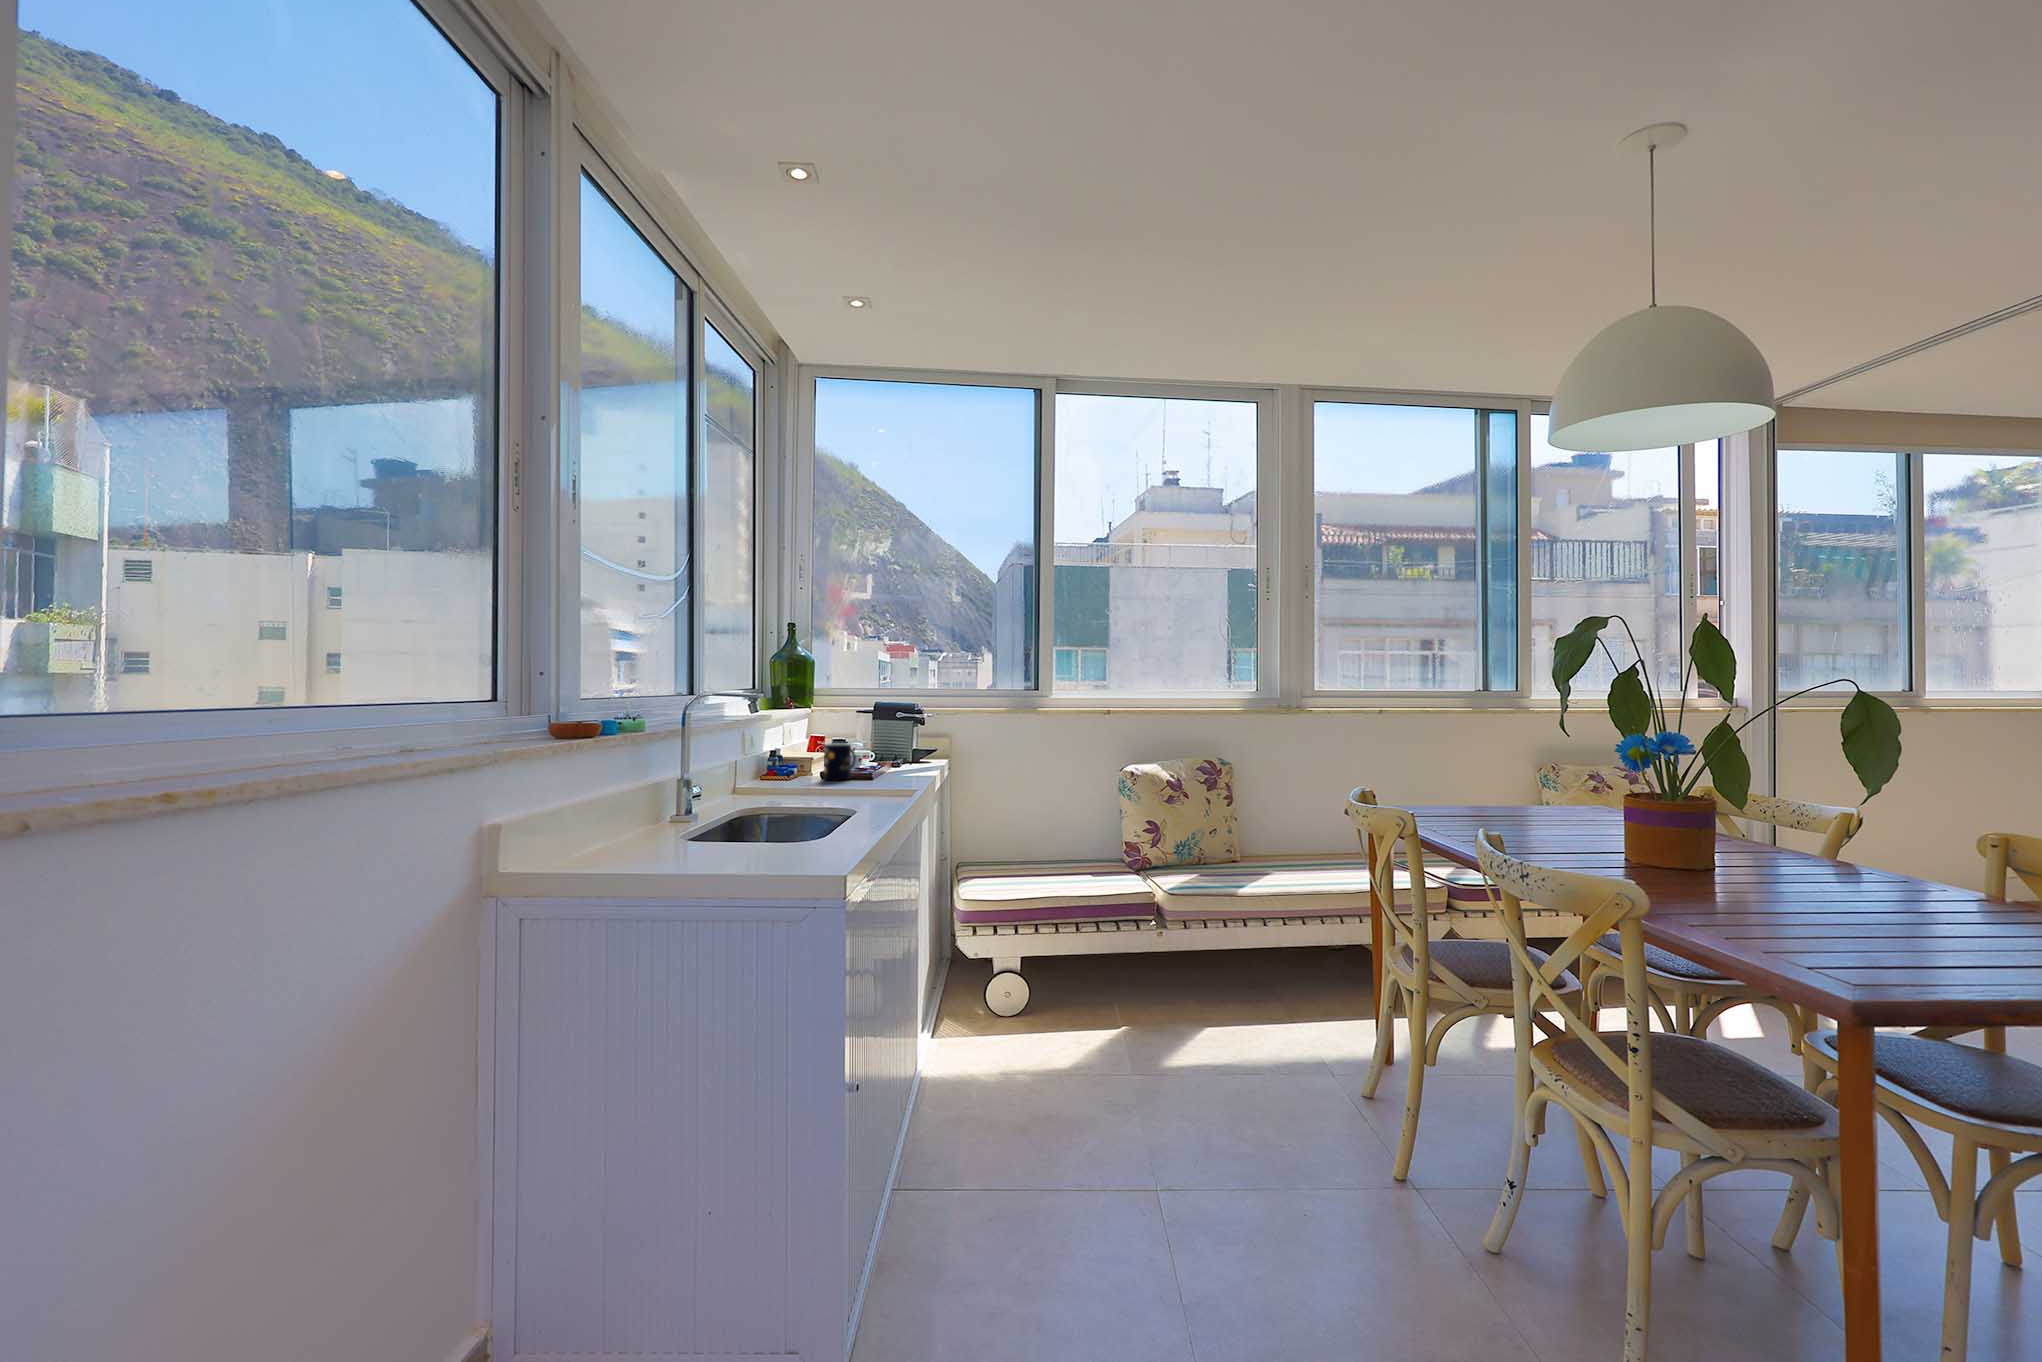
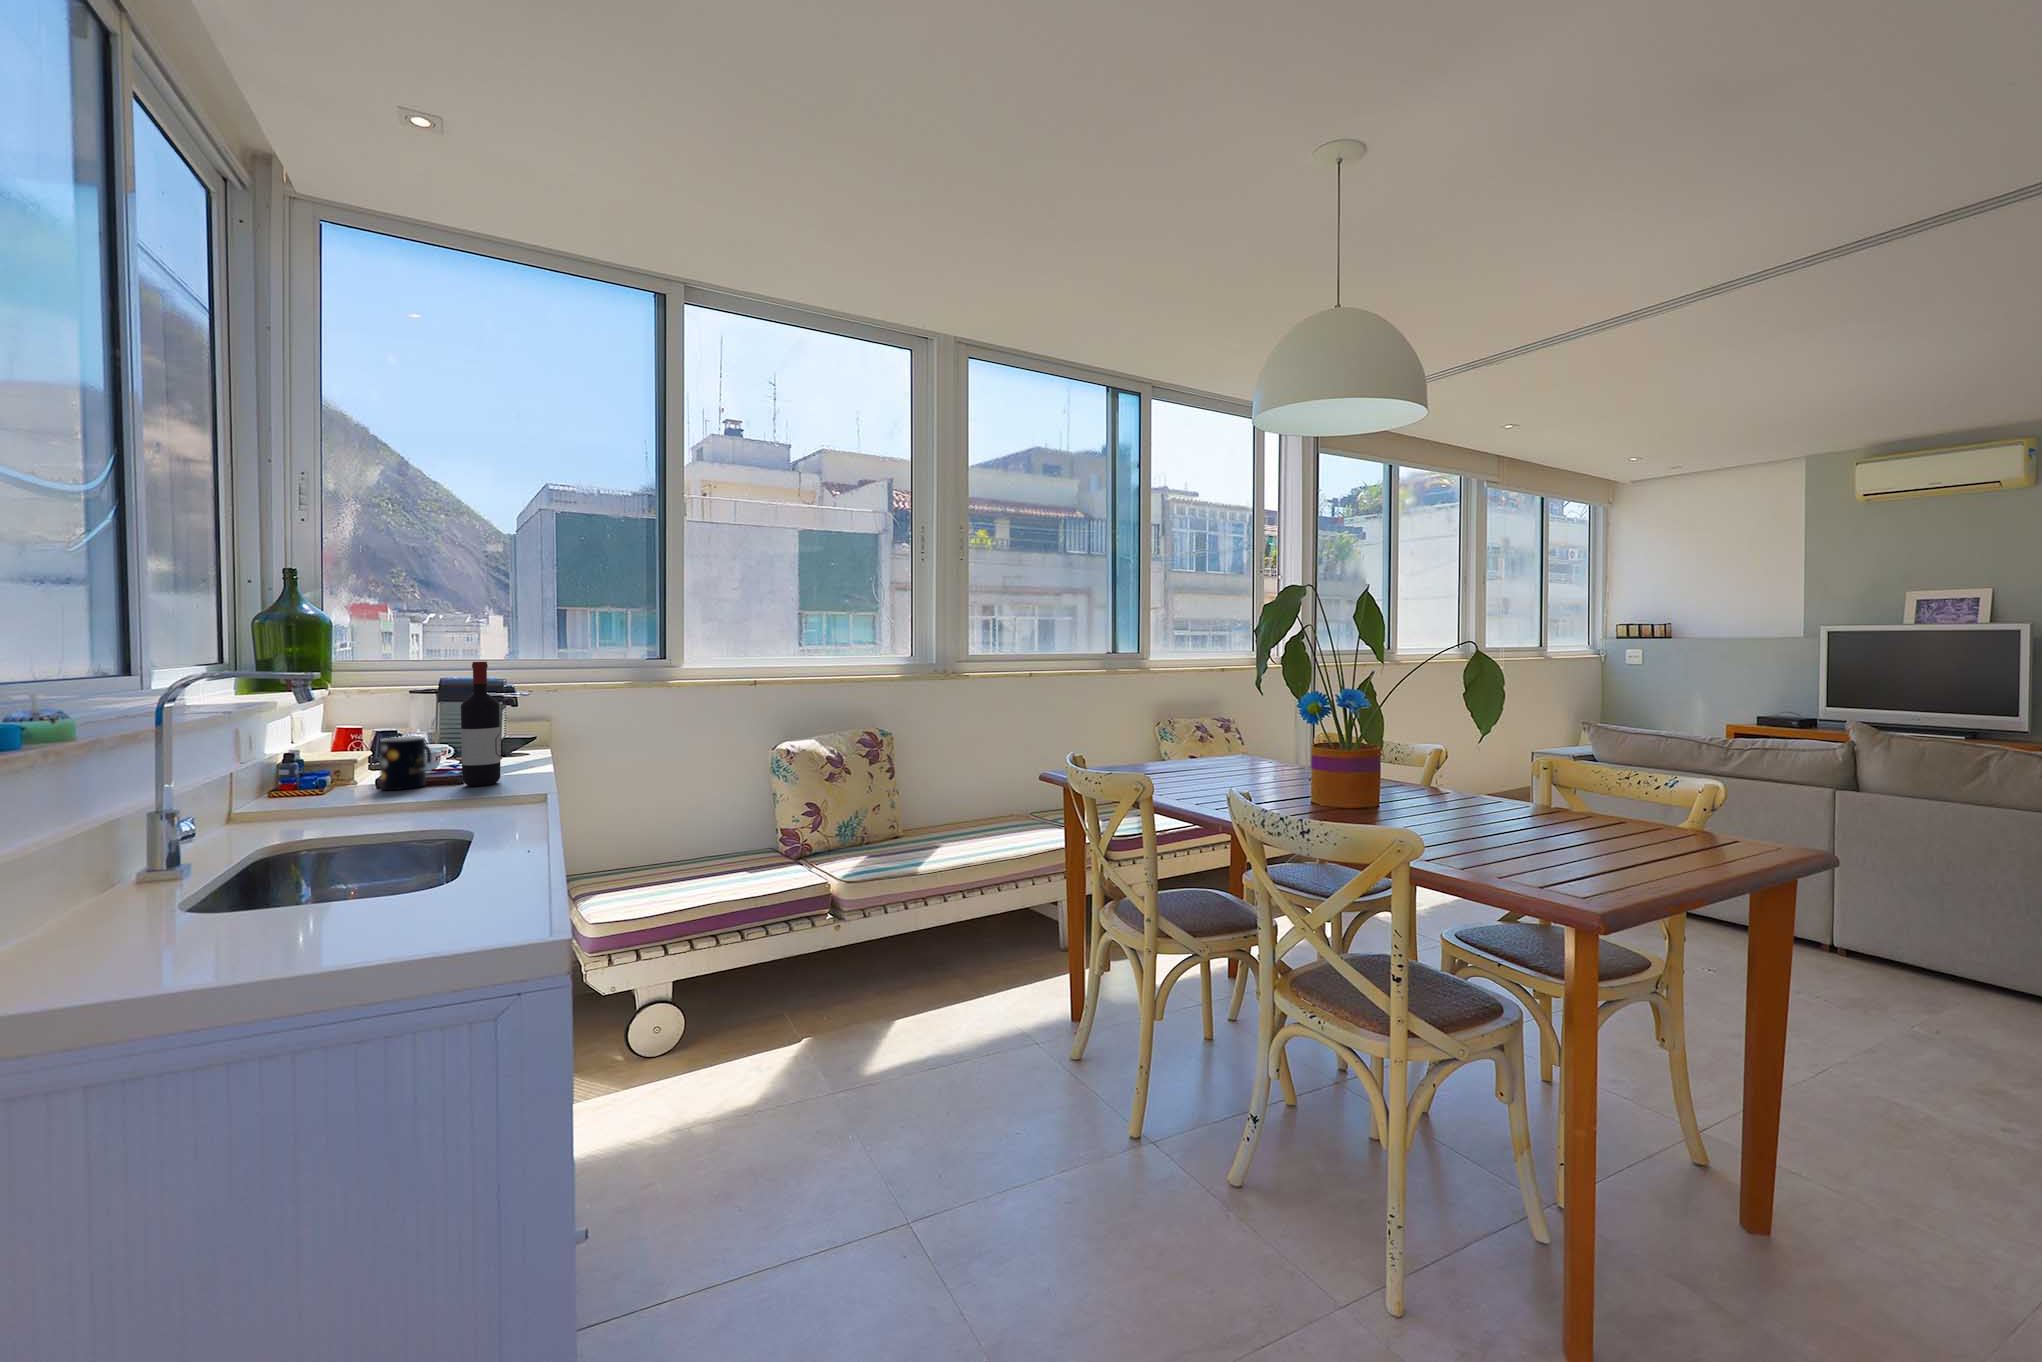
wine bottle: none [871,689,896,781] -> present [461,662,501,786]

